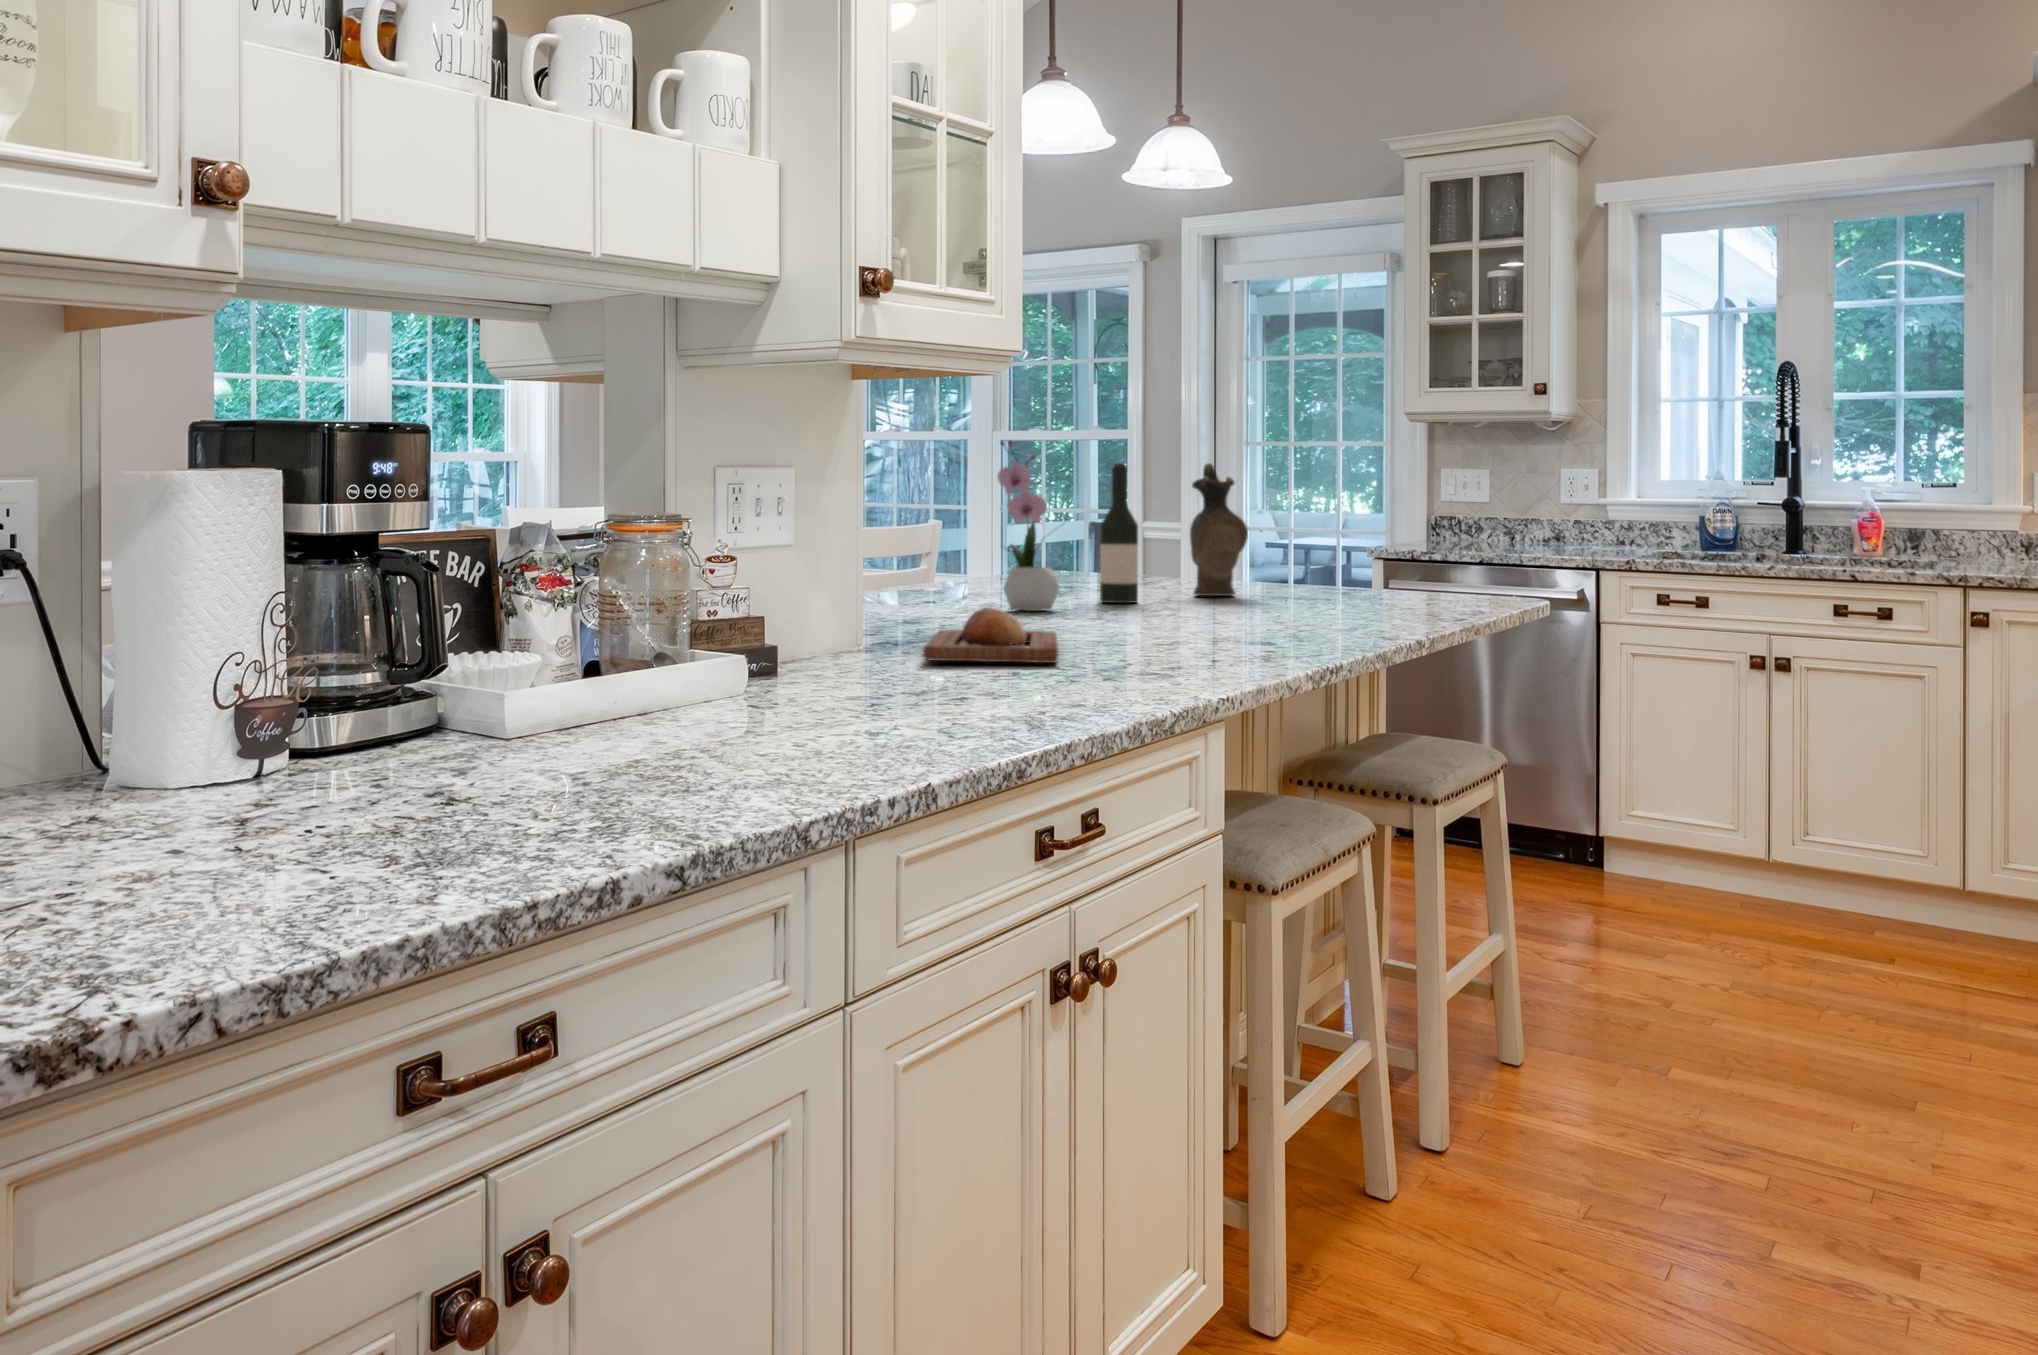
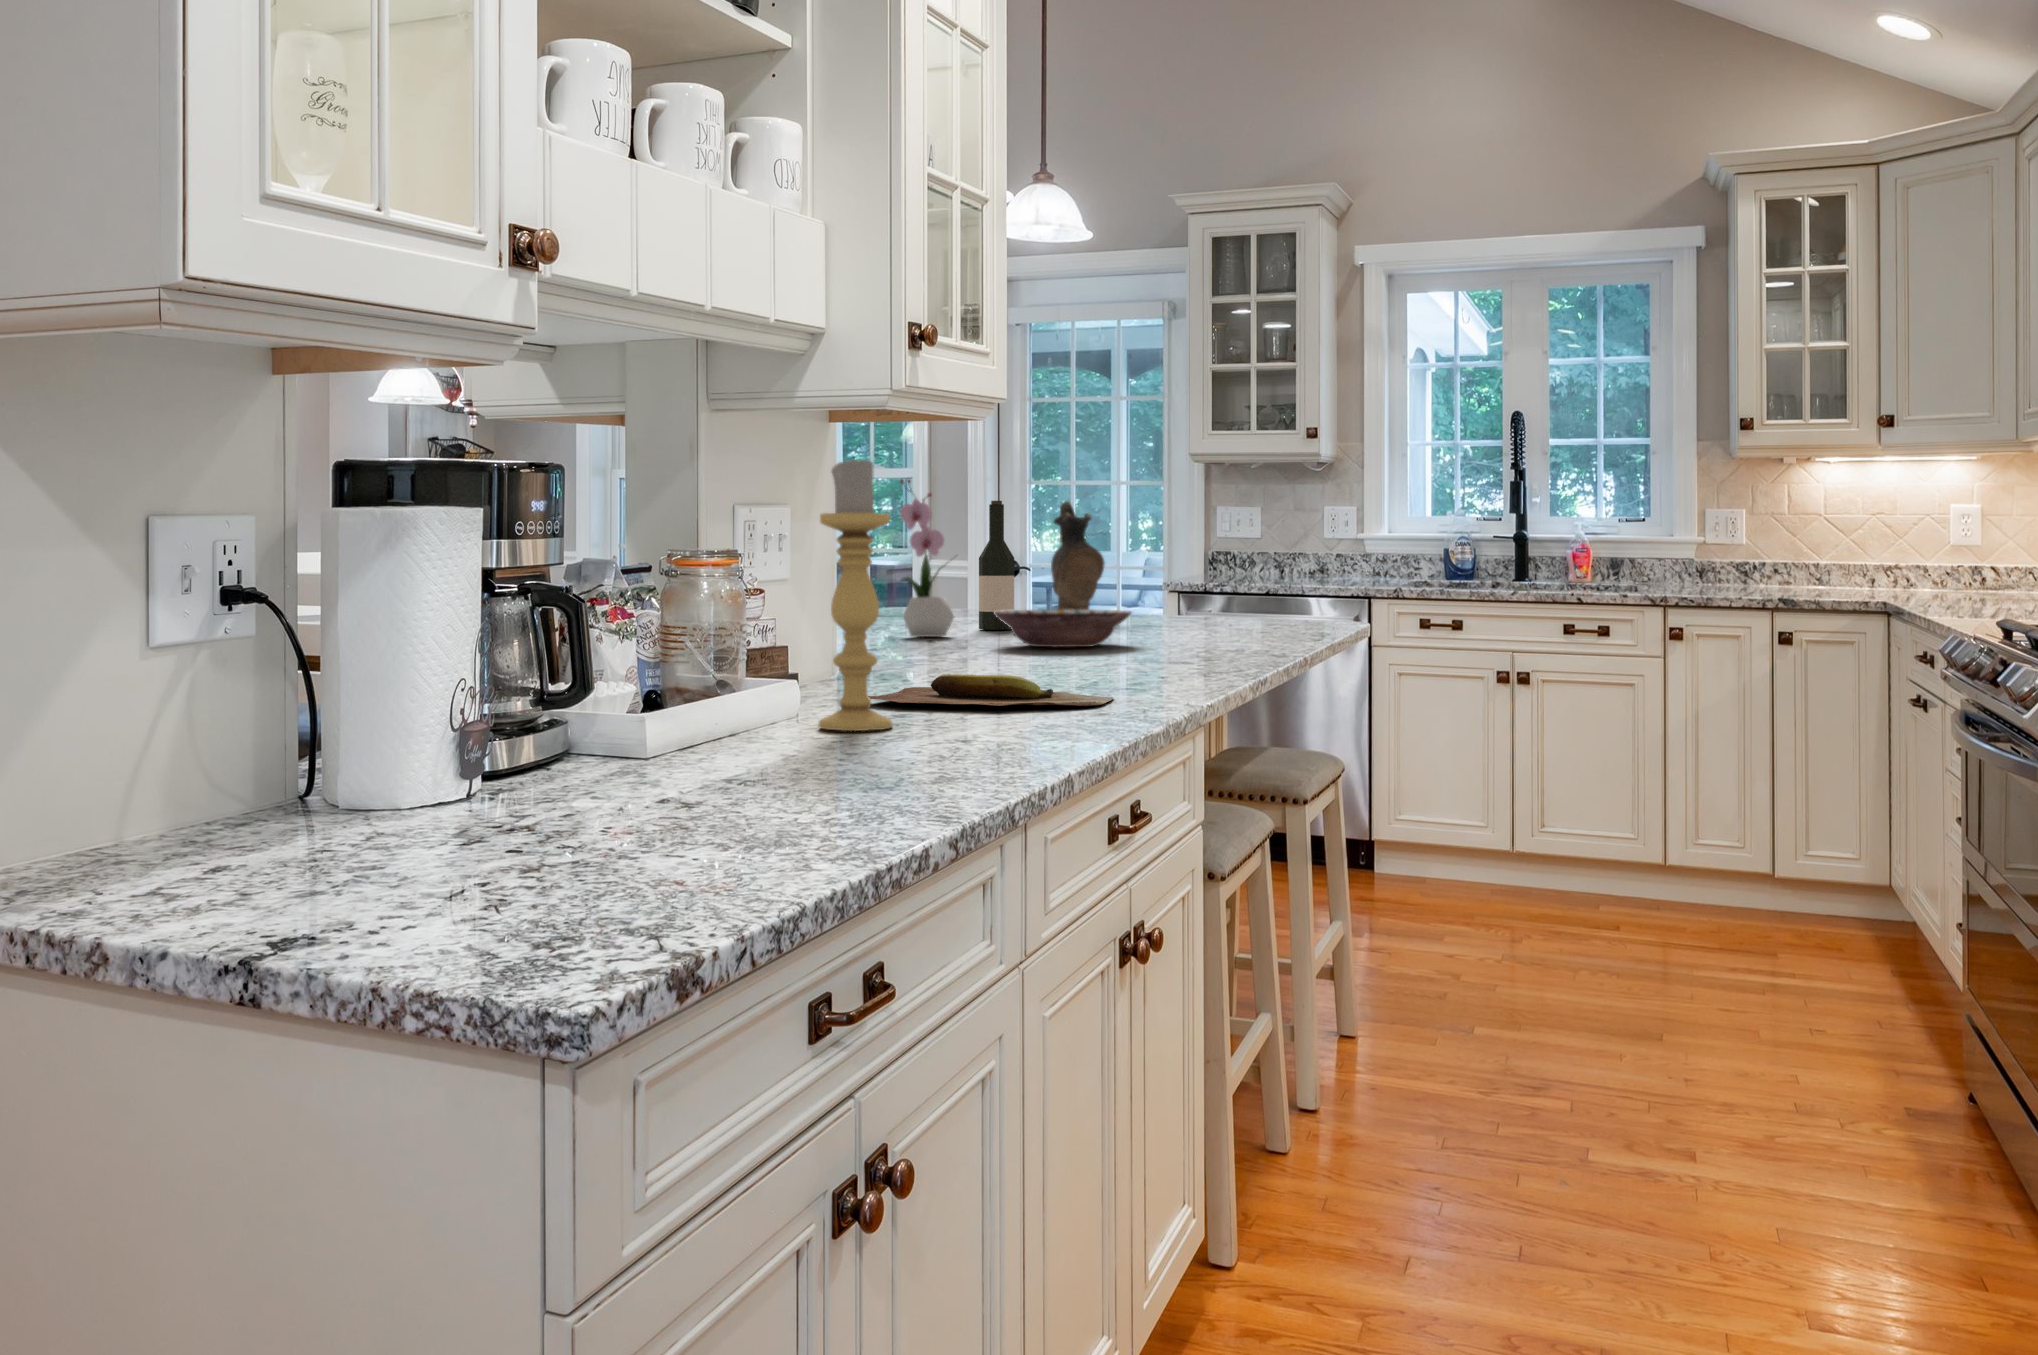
candle holder: none [690,420,778,747] -> present [819,457,892,731]
decorative bowl: none [1077,585,1234,630] -> present [994,610,1131,647]
bread loaf: present [923,608,1058,663] -> none [889,628,1027,672]
cutting board: none [805,674,1100,720] -> present [868,674,1113,706]

